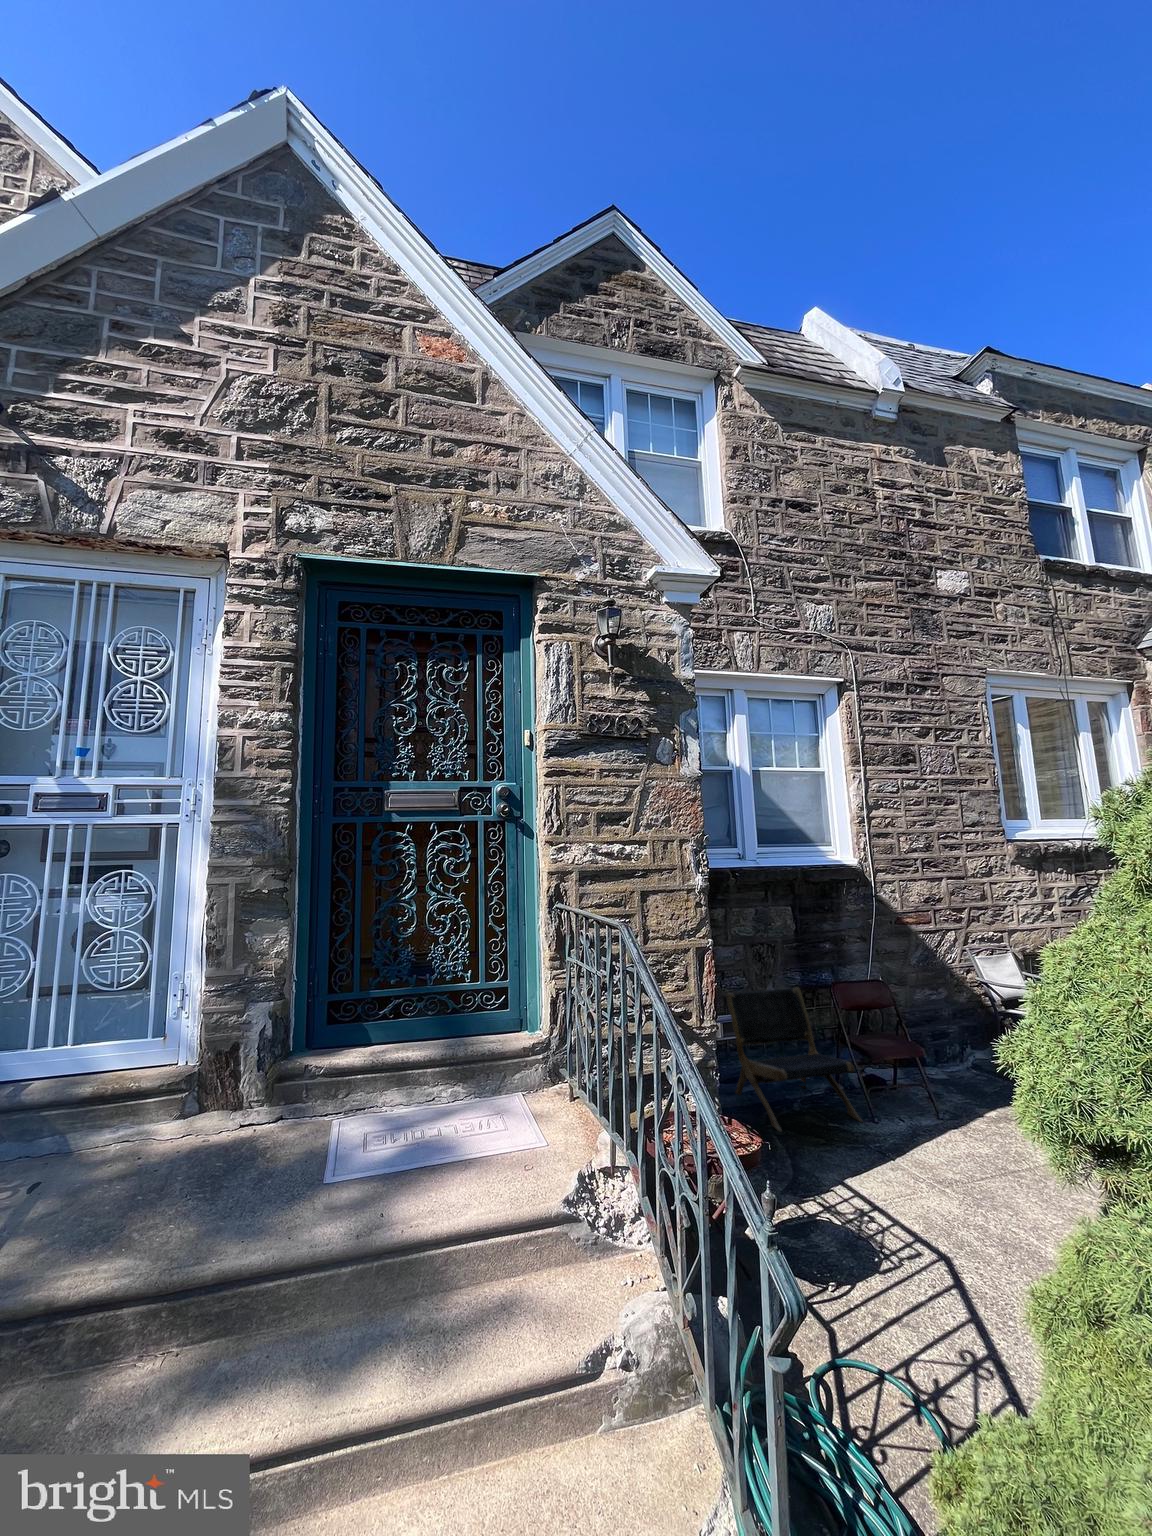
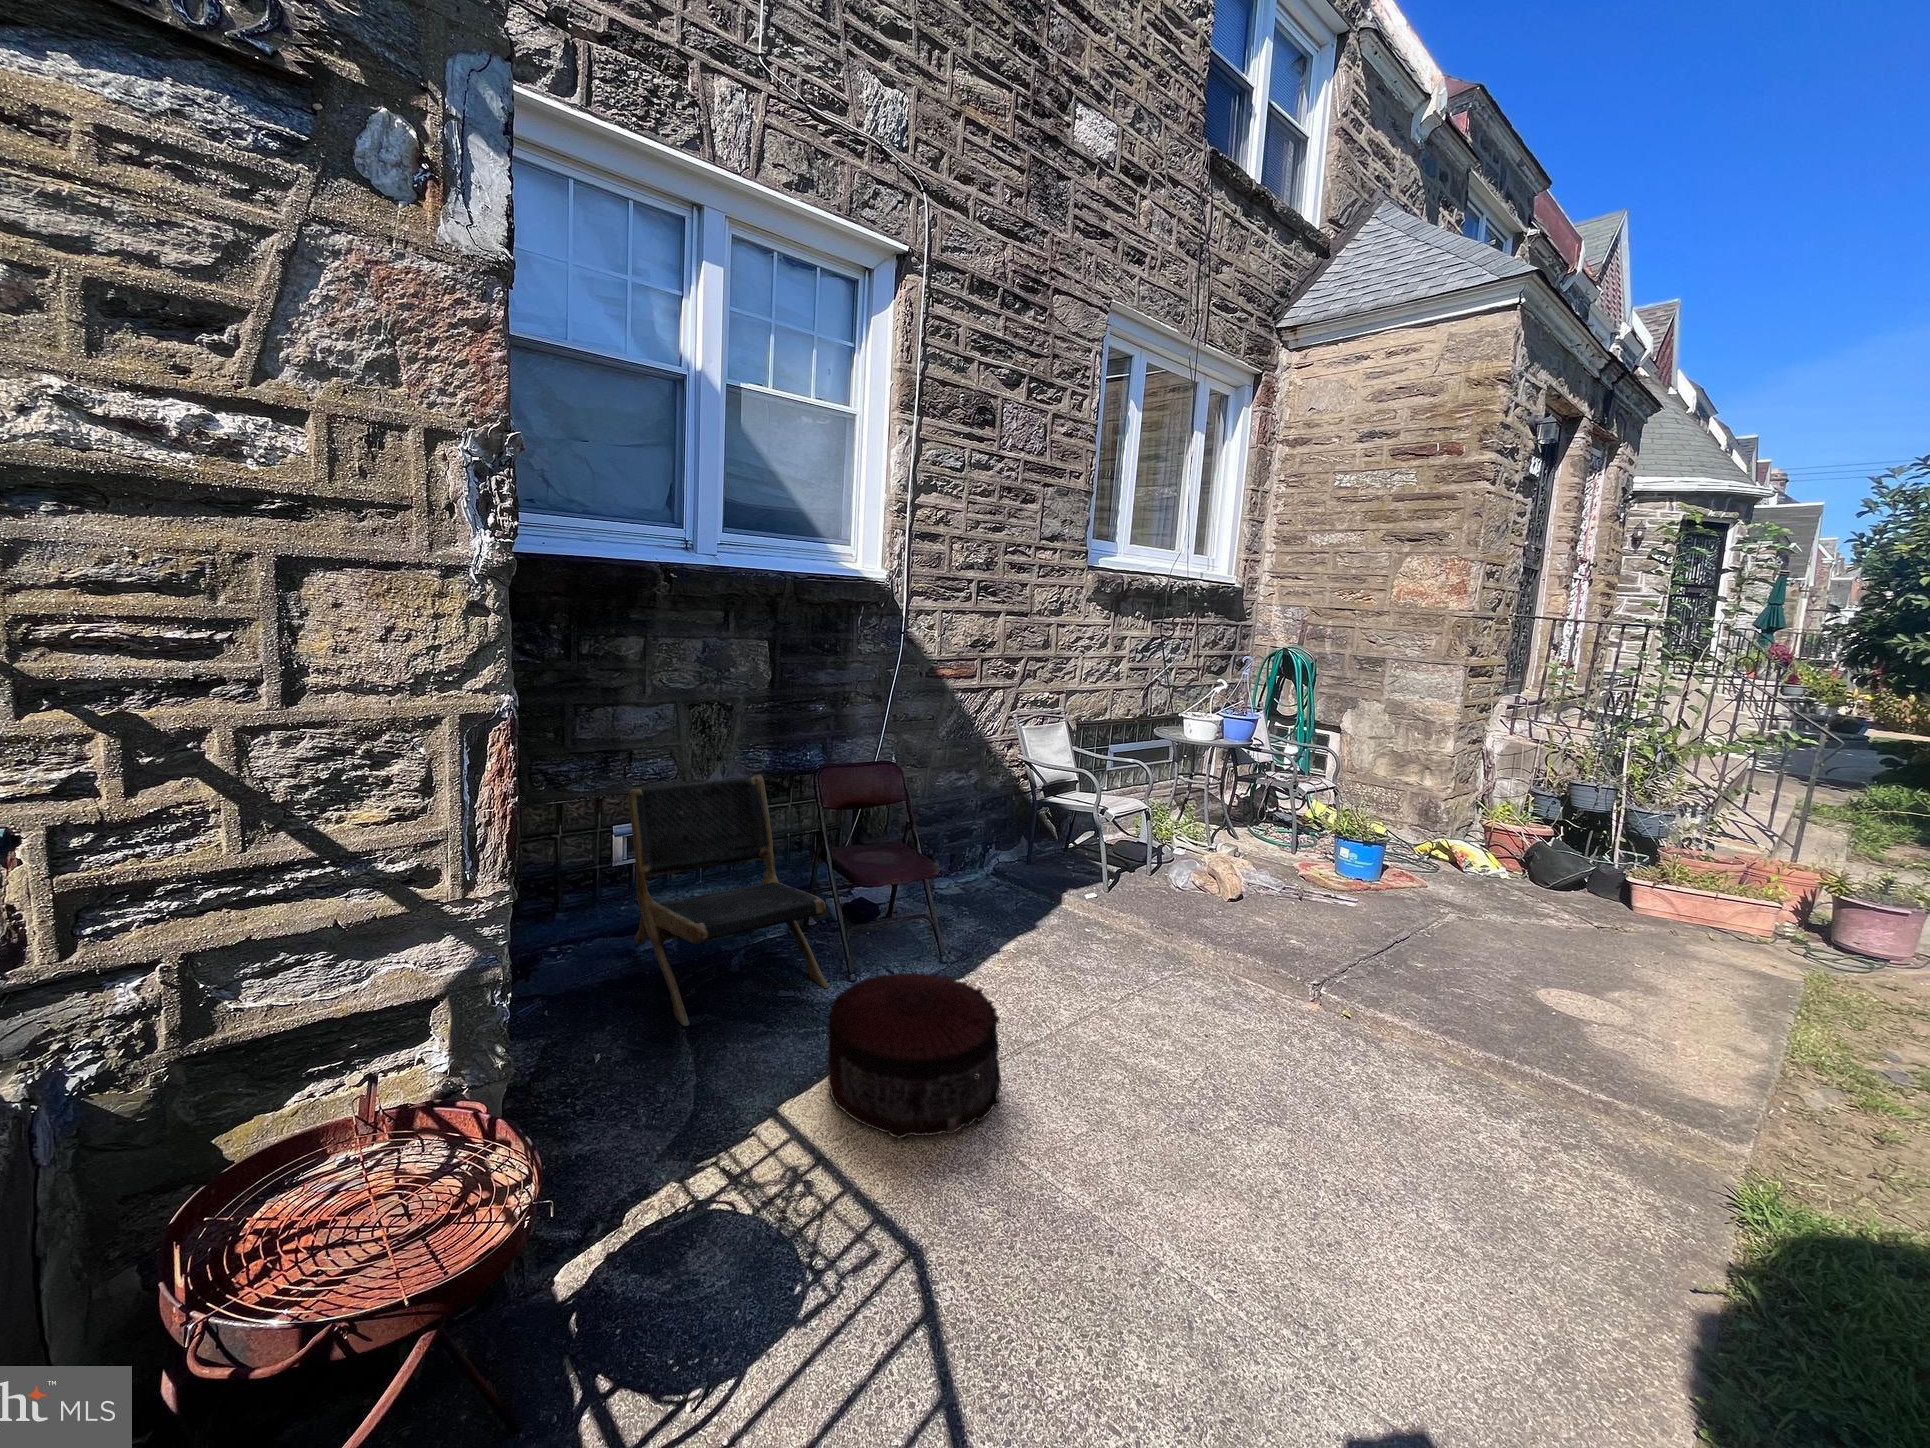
pouf: none [869,1107,993,1202] -> present [827,972,1001,1138]

